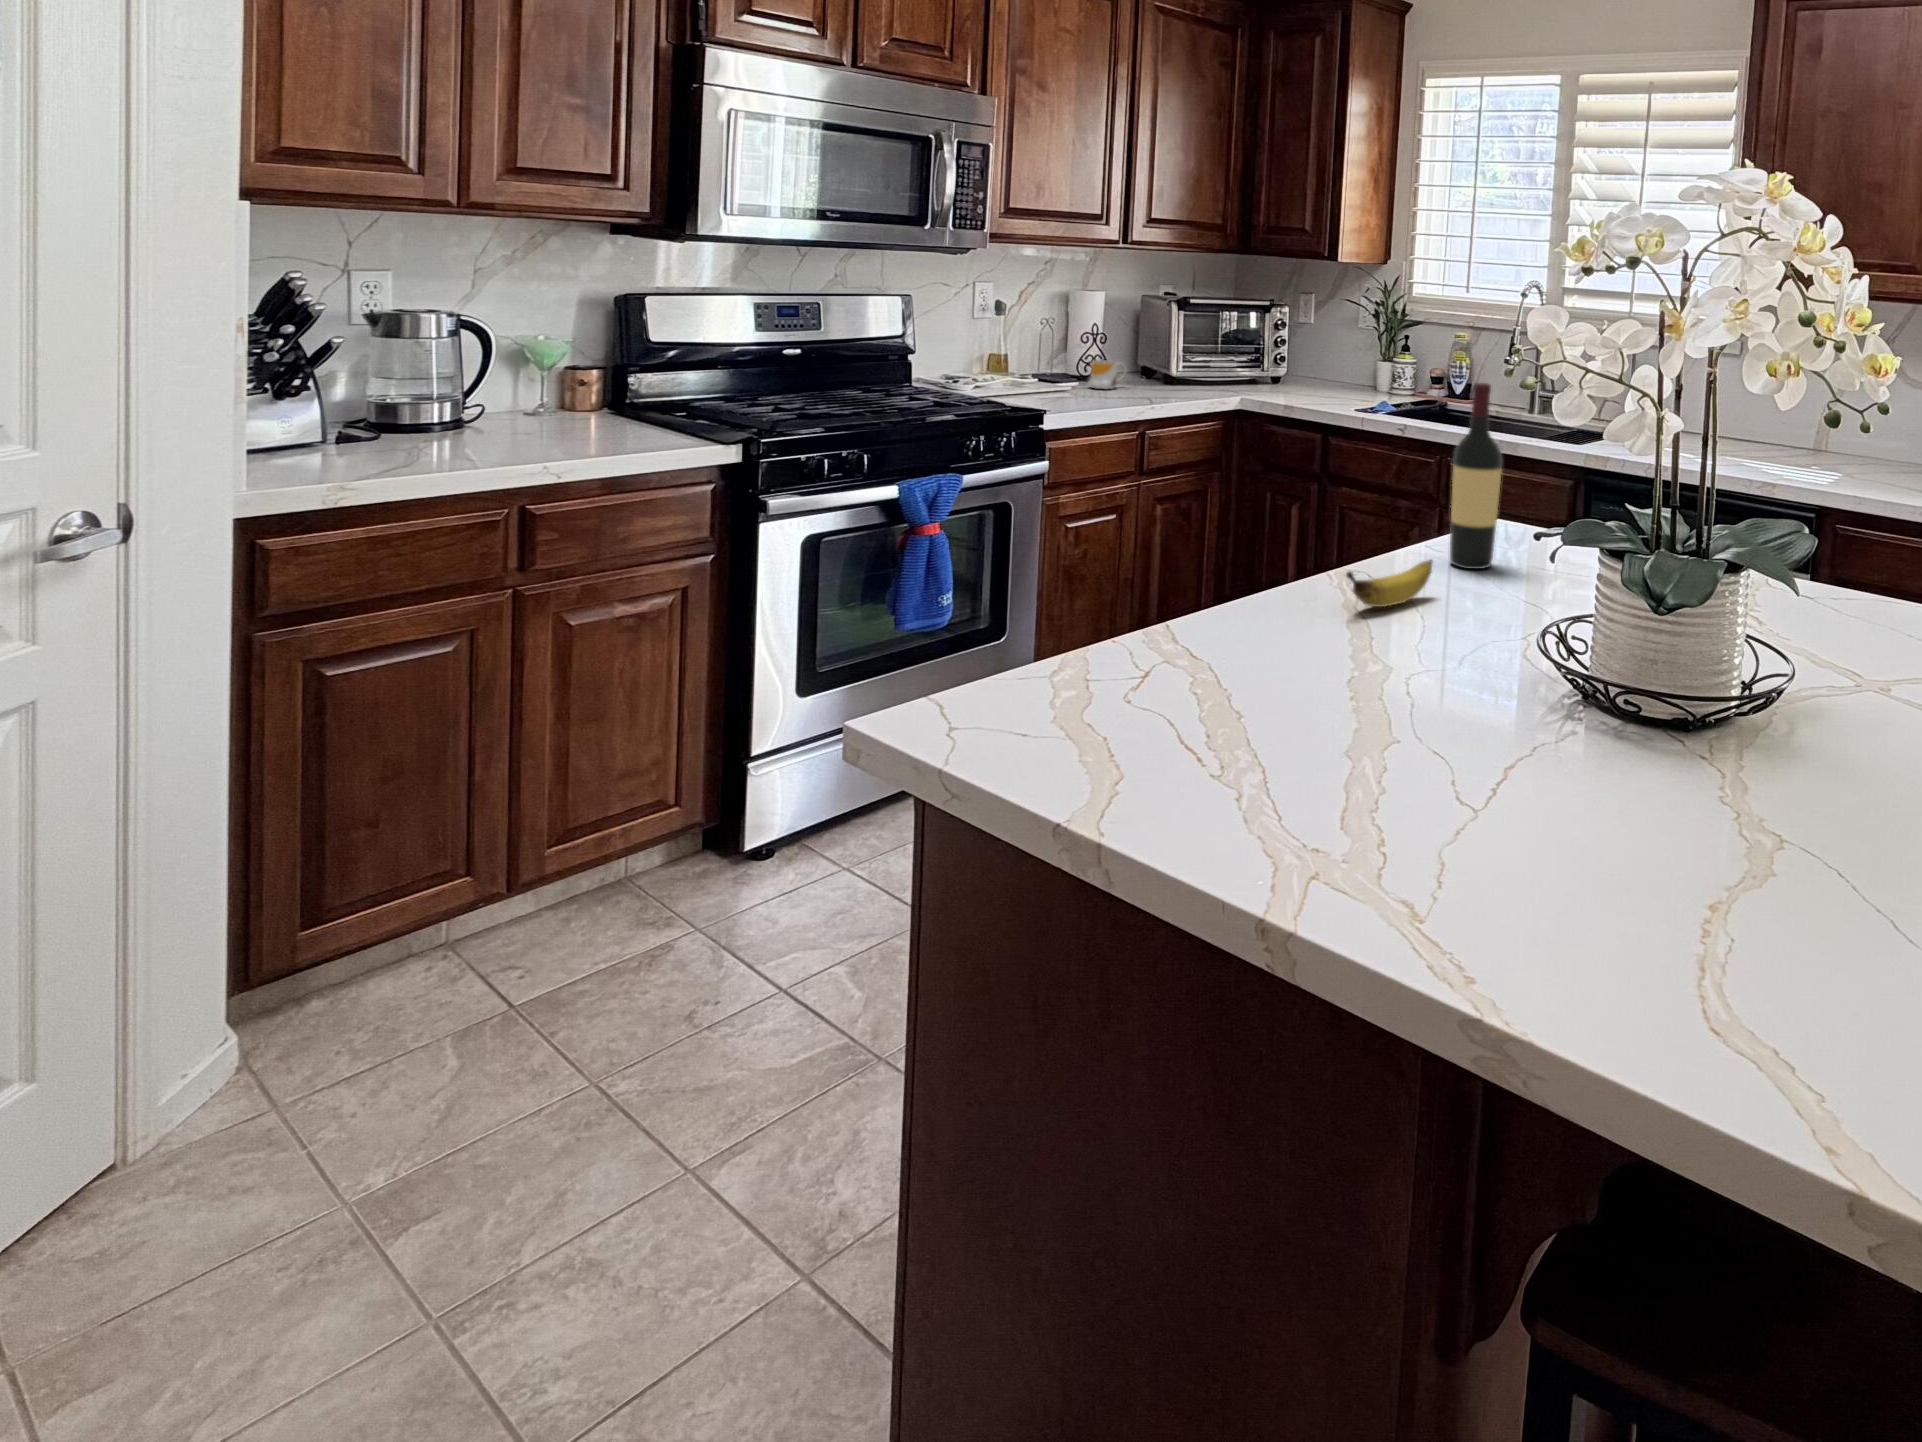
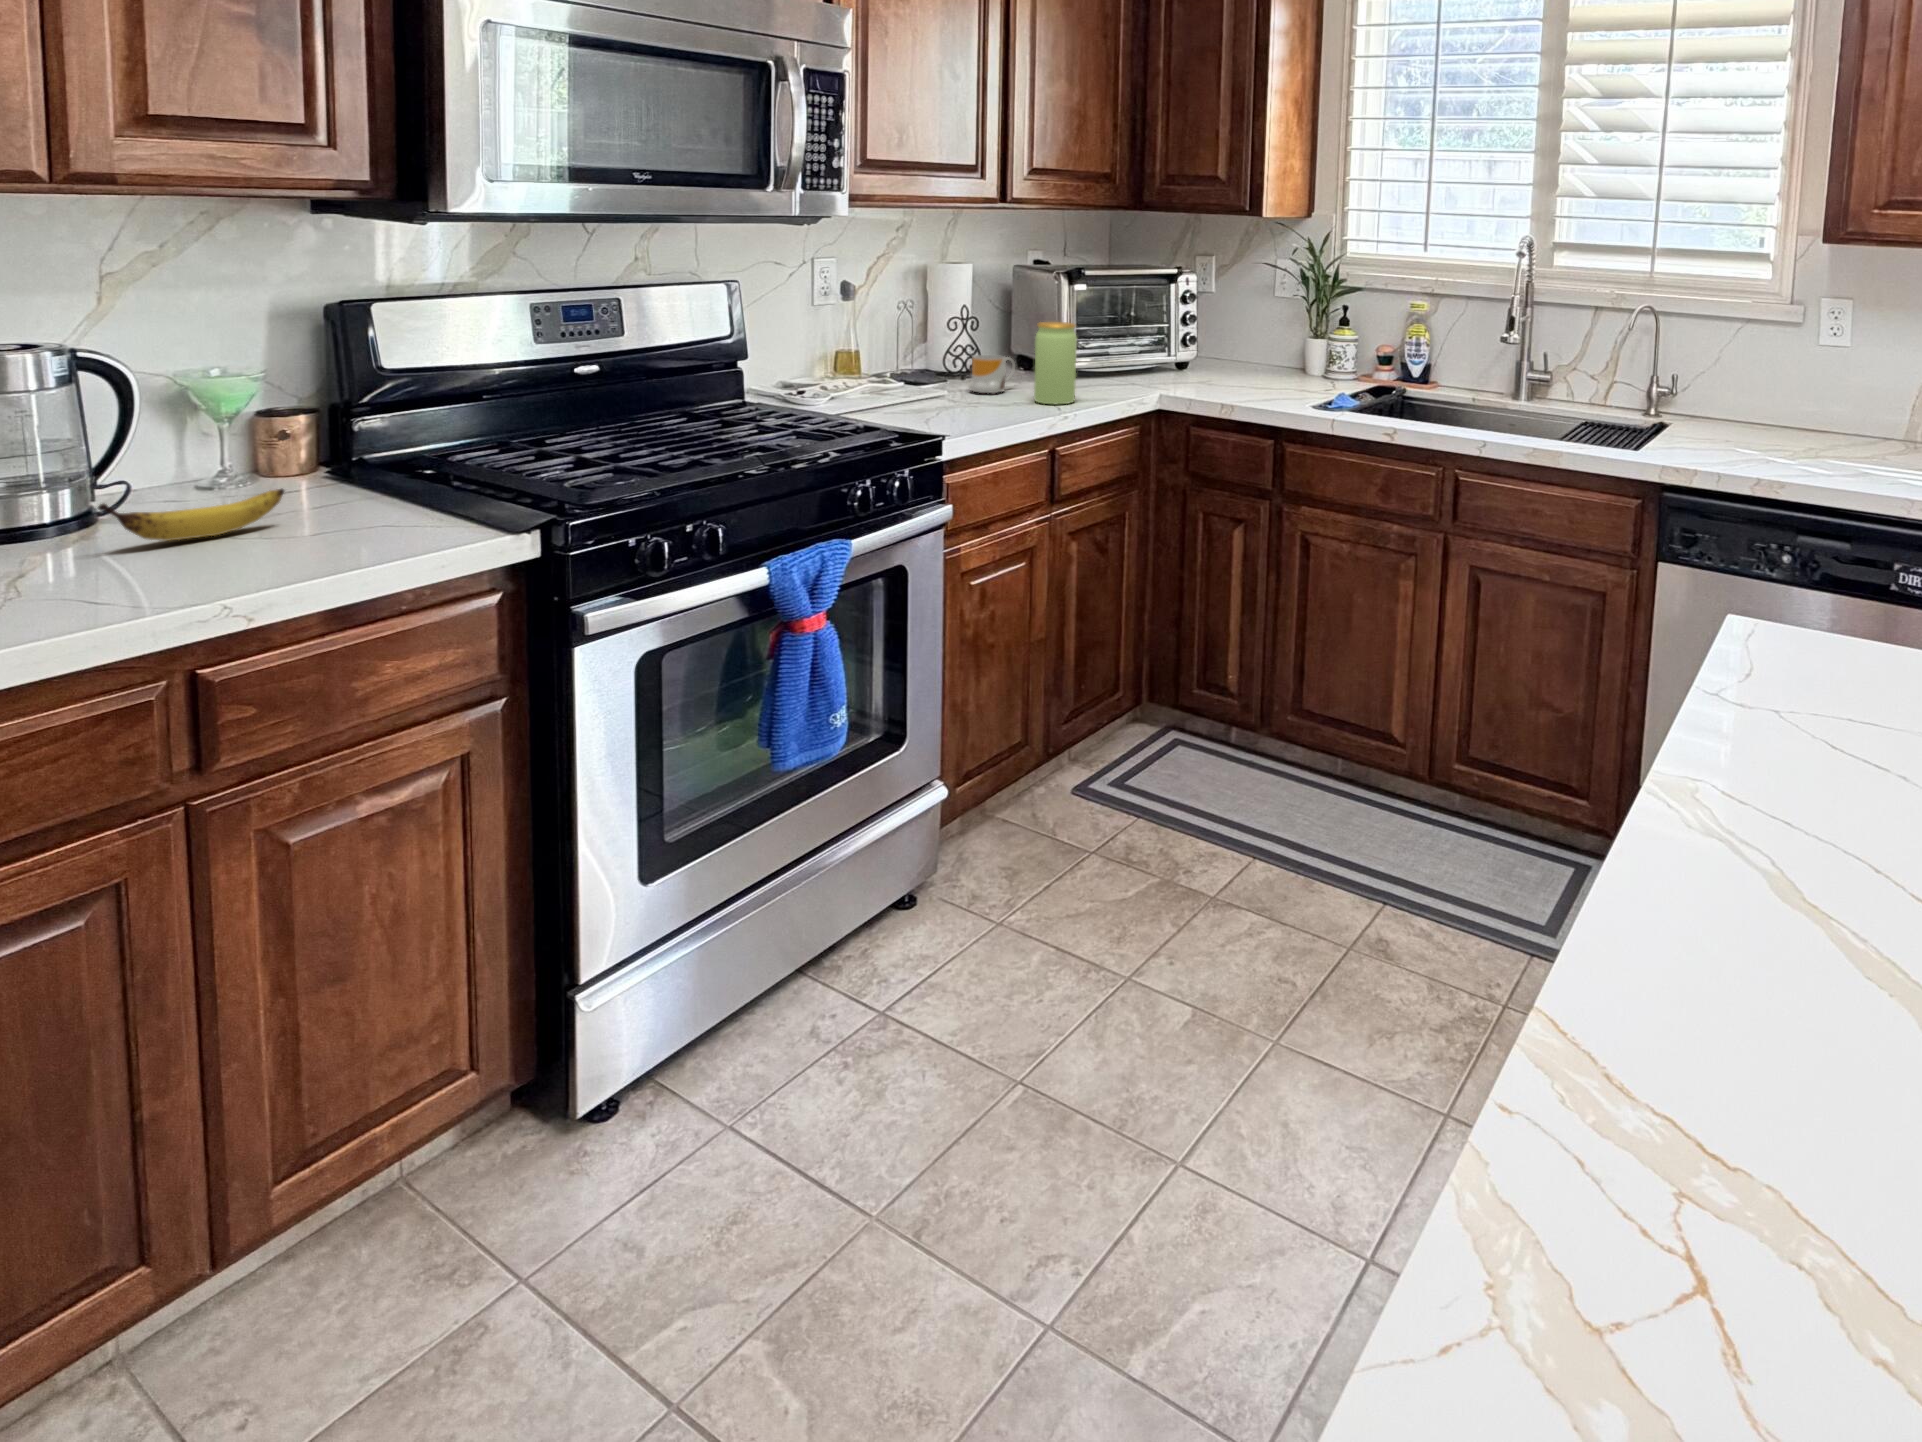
jar: none [1133,335,1167,398] -> present [1034,322,1077,404]
wine bottle: present [1450,383,1502,569] -> none [1781,432,1879,743]
banana: present [1346,560,1432,607] -> present [98,489,284,541]

